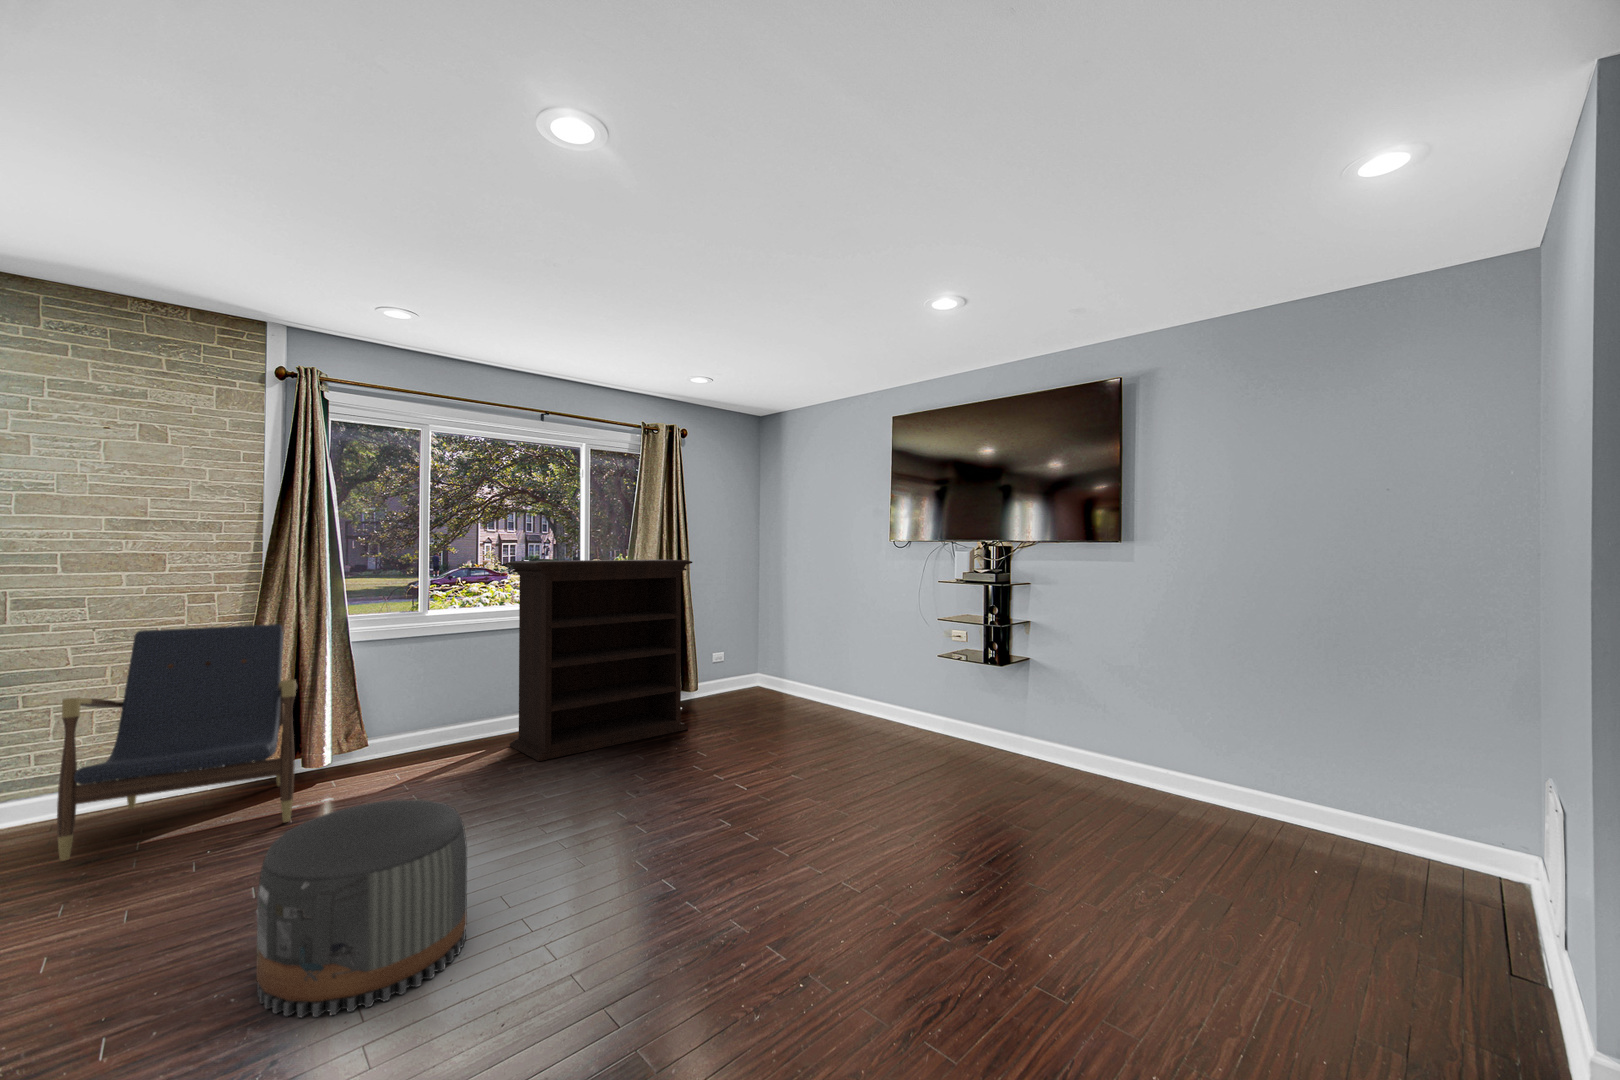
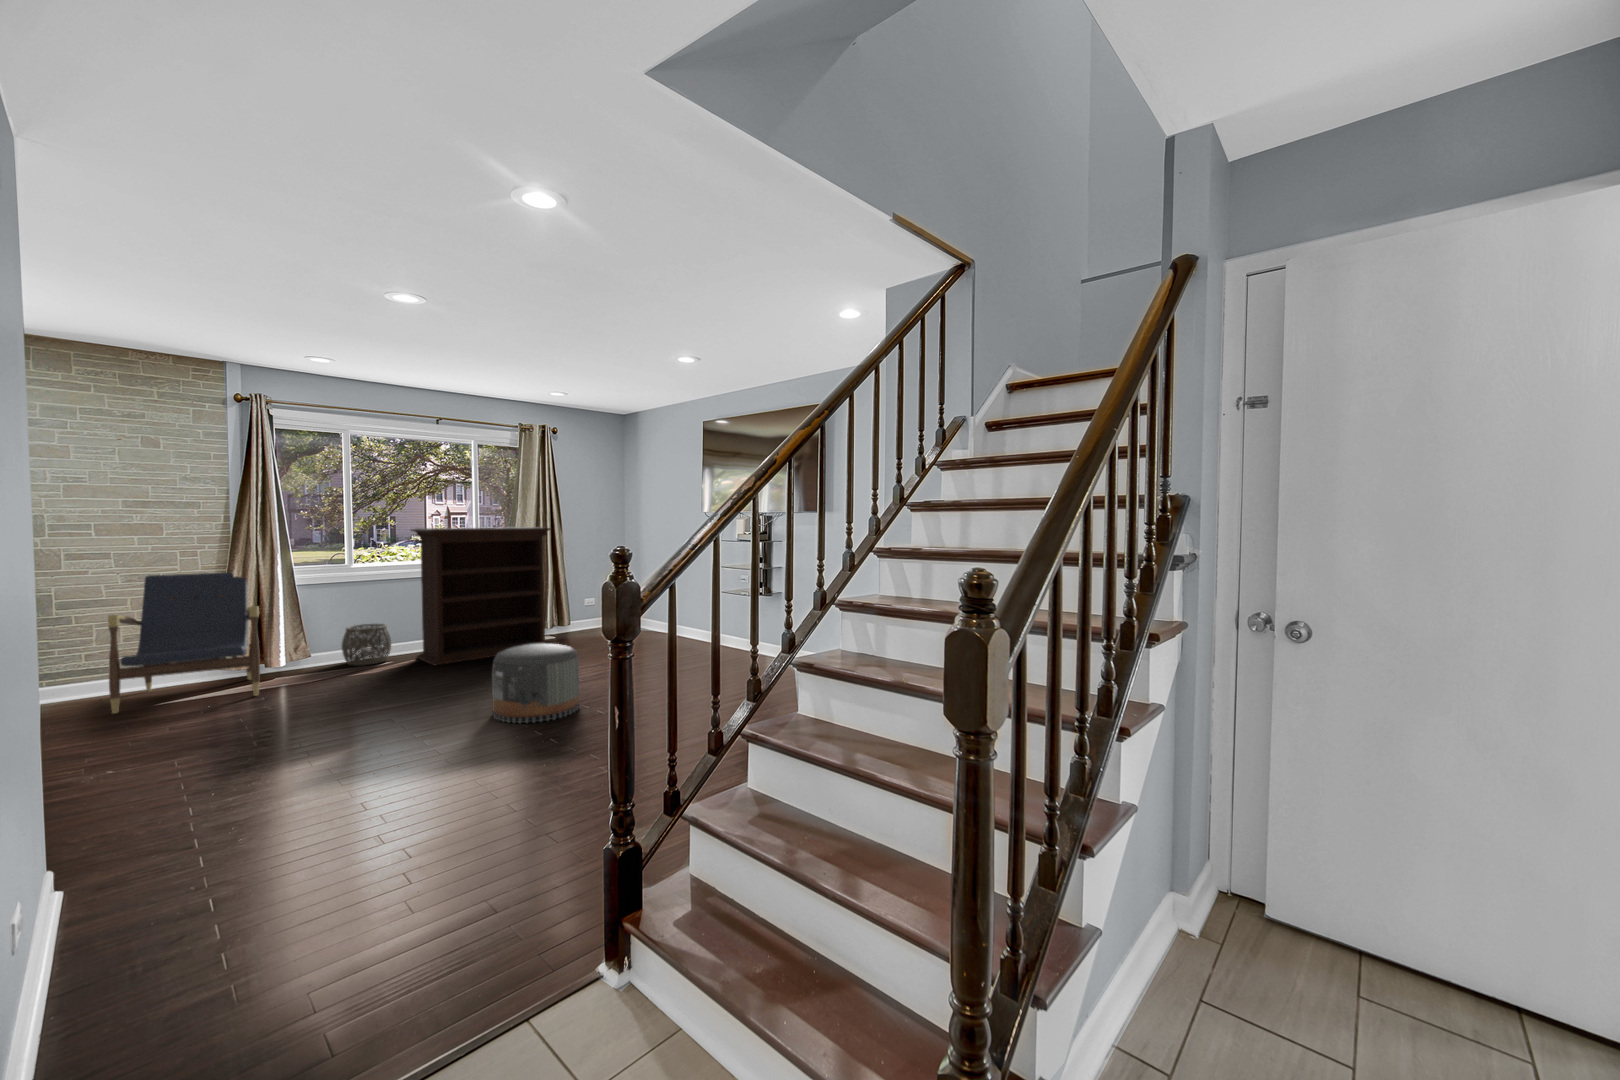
woven basket: none [409,696,478,760] -> present [342,624,392,666]
pouf: present [256,800,467,1017] -> present [492,644,579,723]

